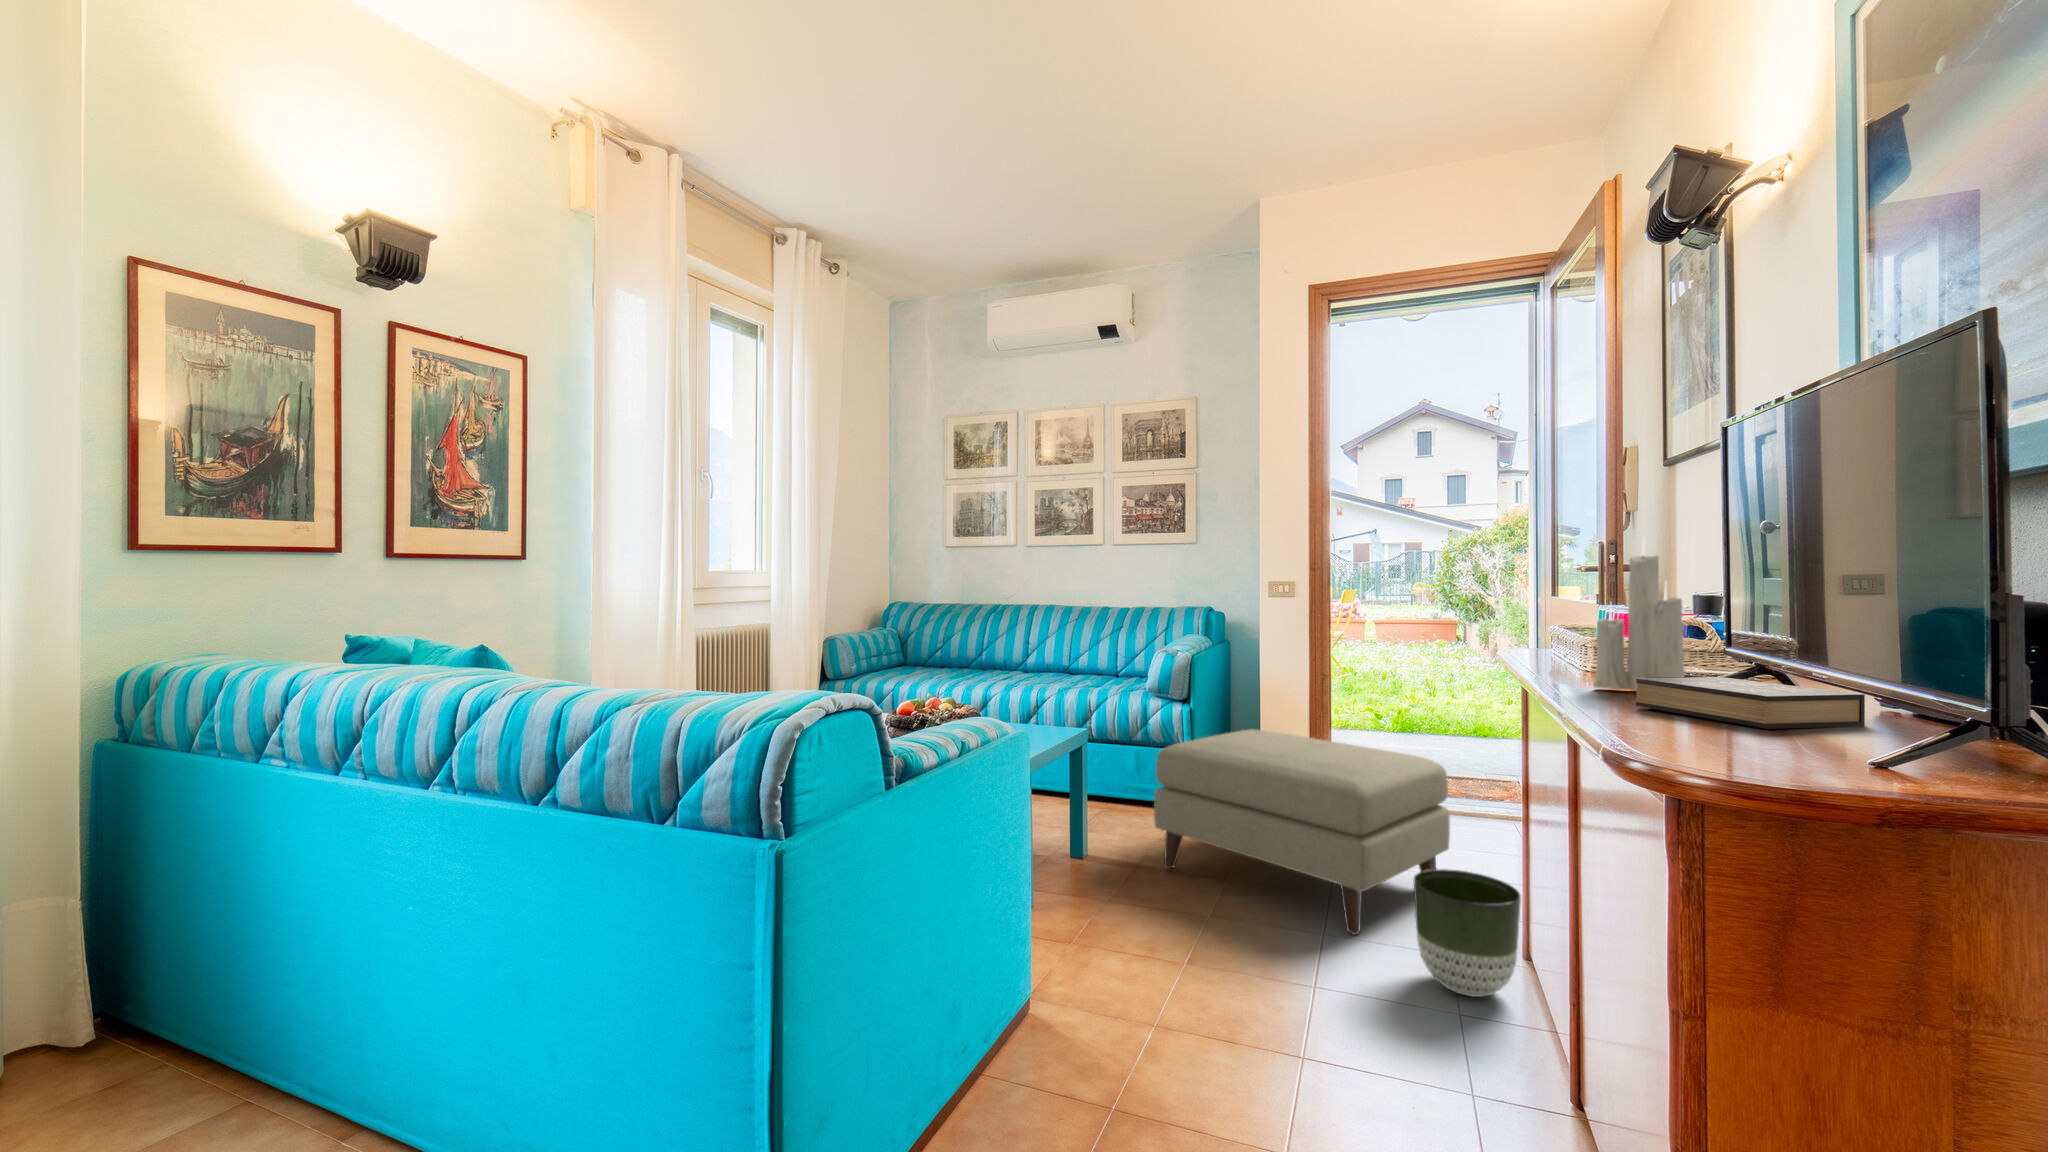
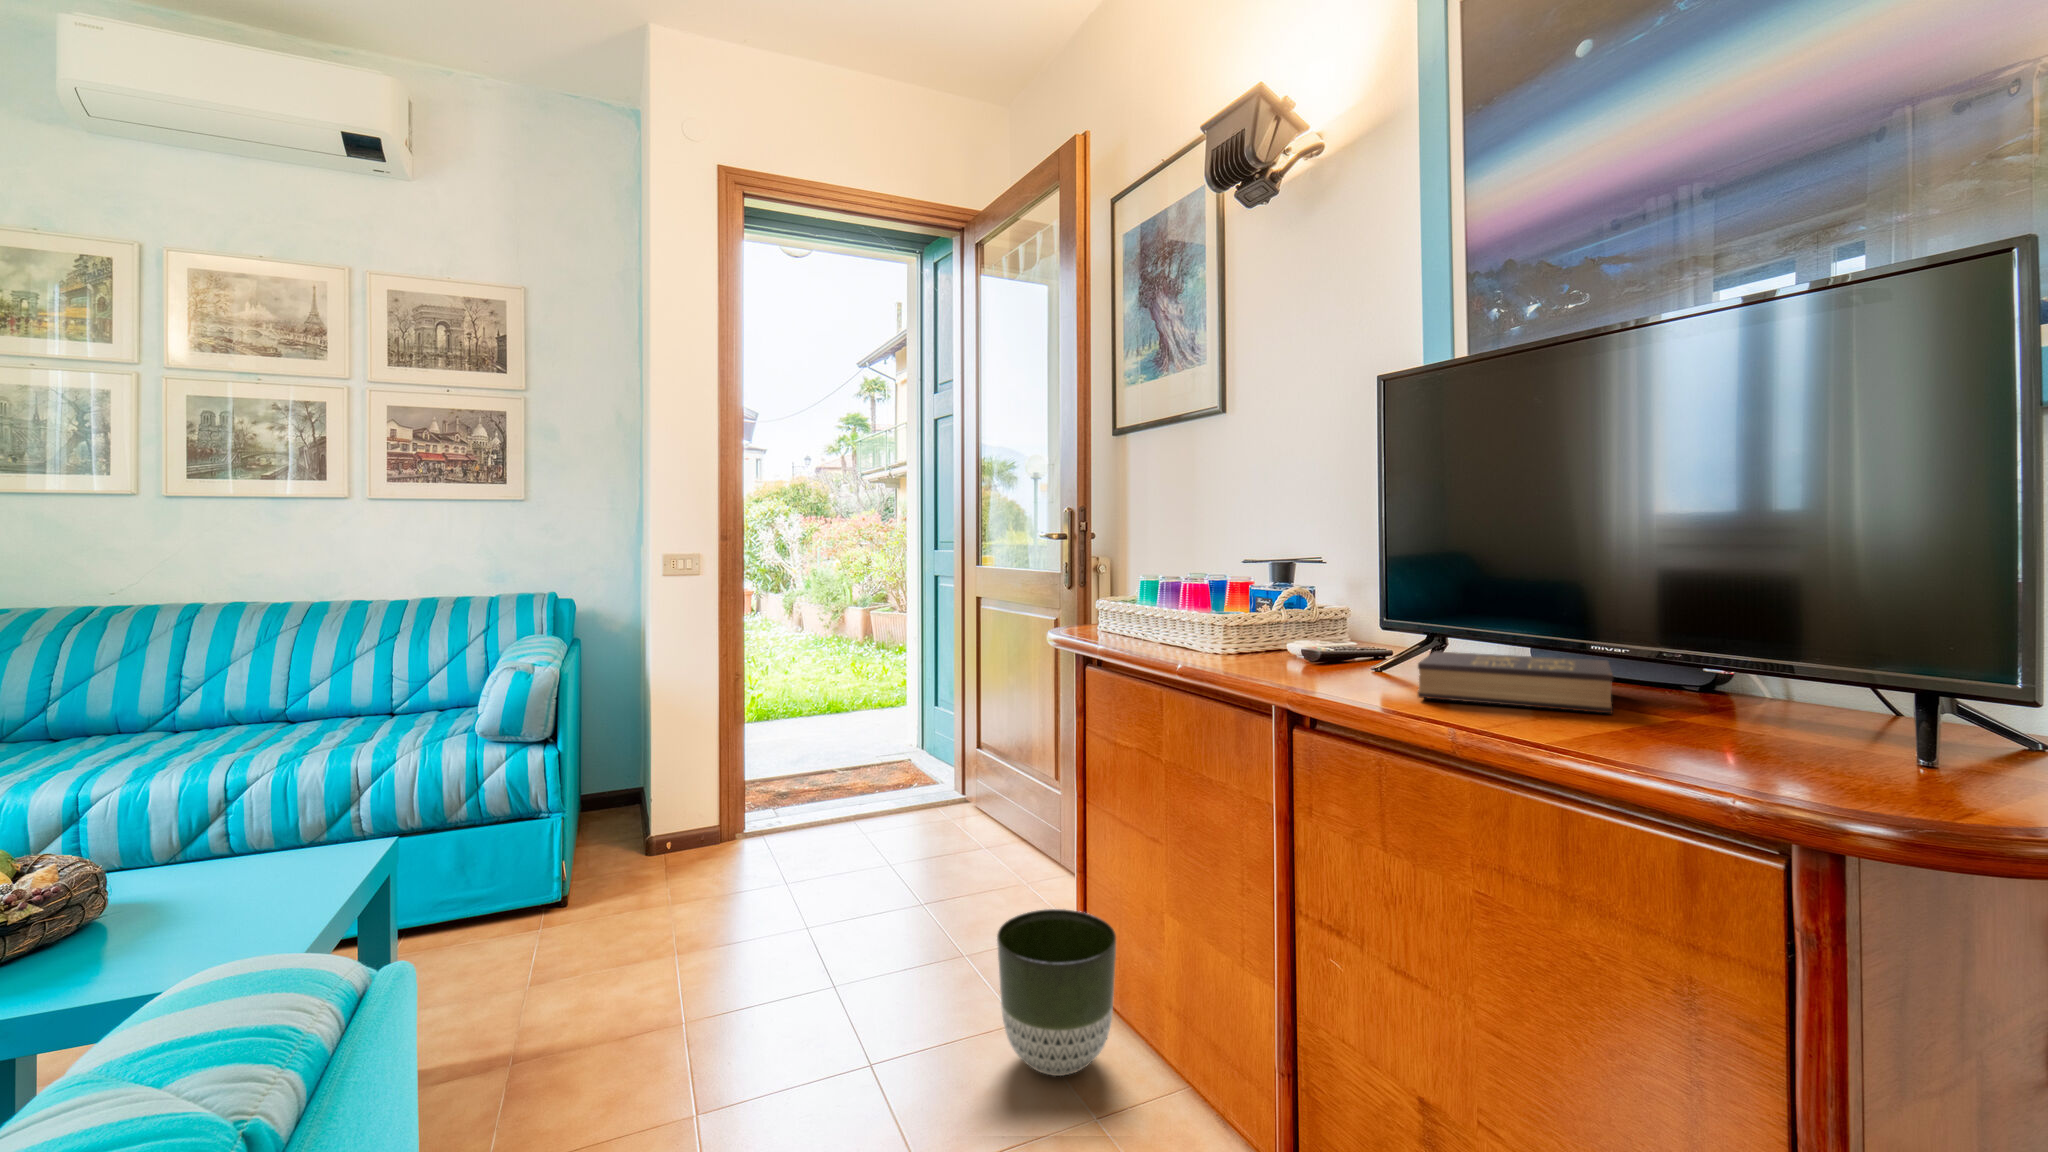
candle: present [1594,540,1685,690] -> none [1276,481,1374,677]
ottoman: present [1154,729,1450,935] -> none [542,768,946,1038]

